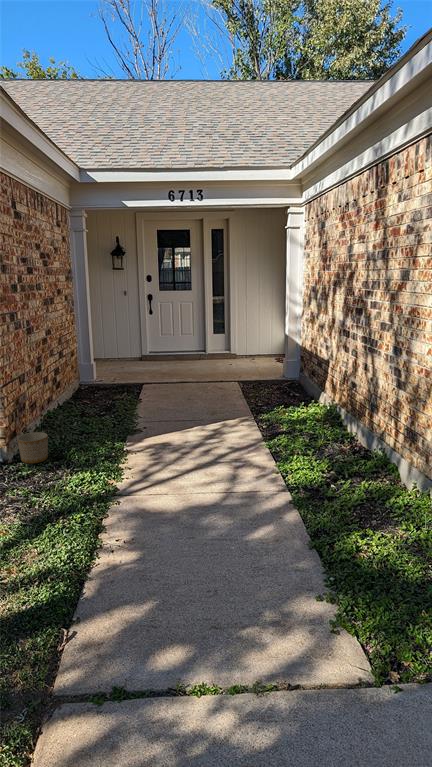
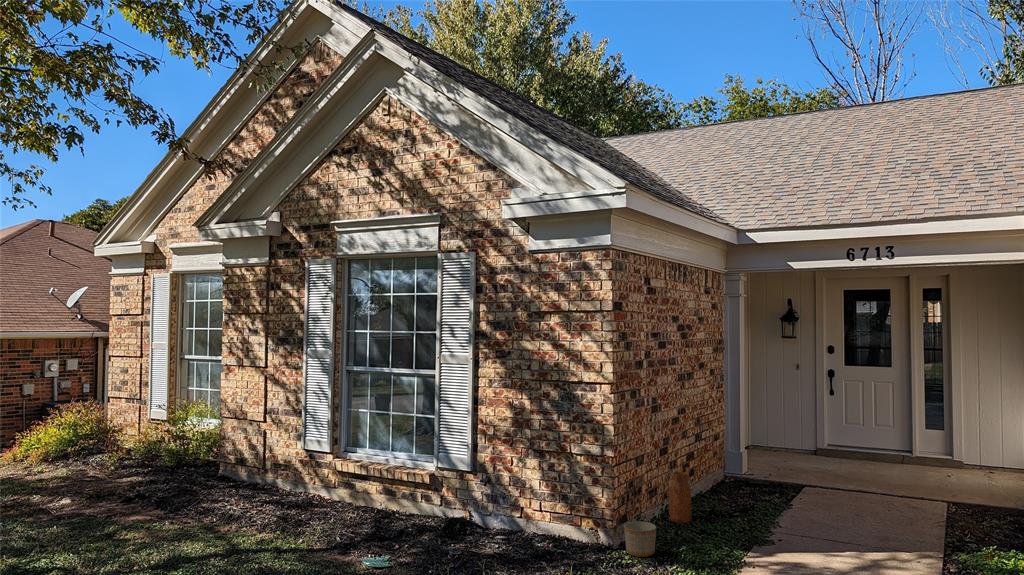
watering can: none [46,381,68,429] -> present [669,467,692,523]

